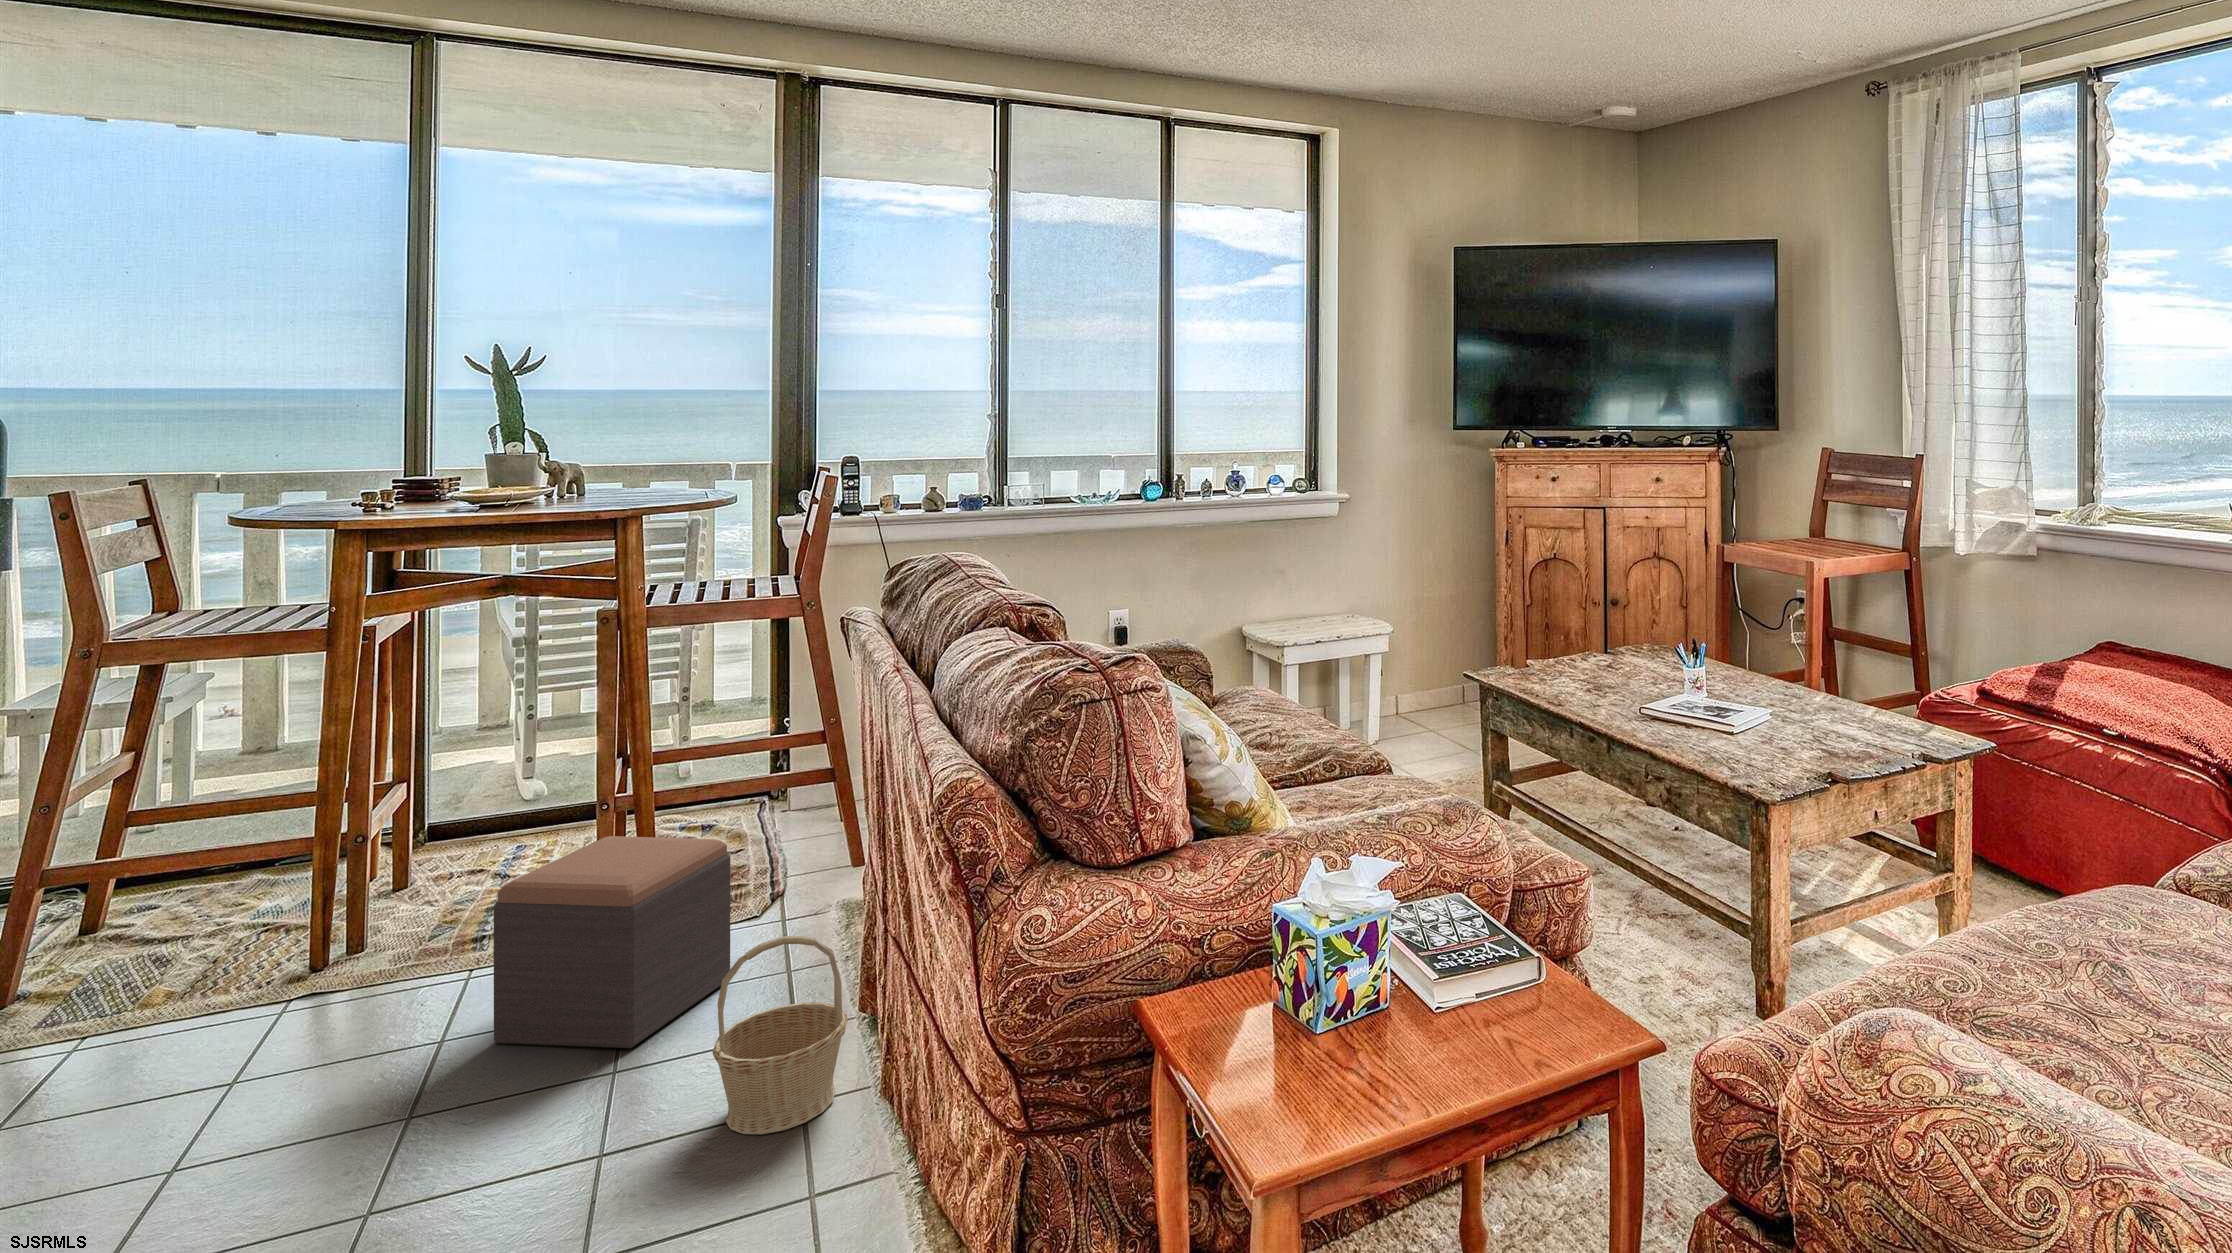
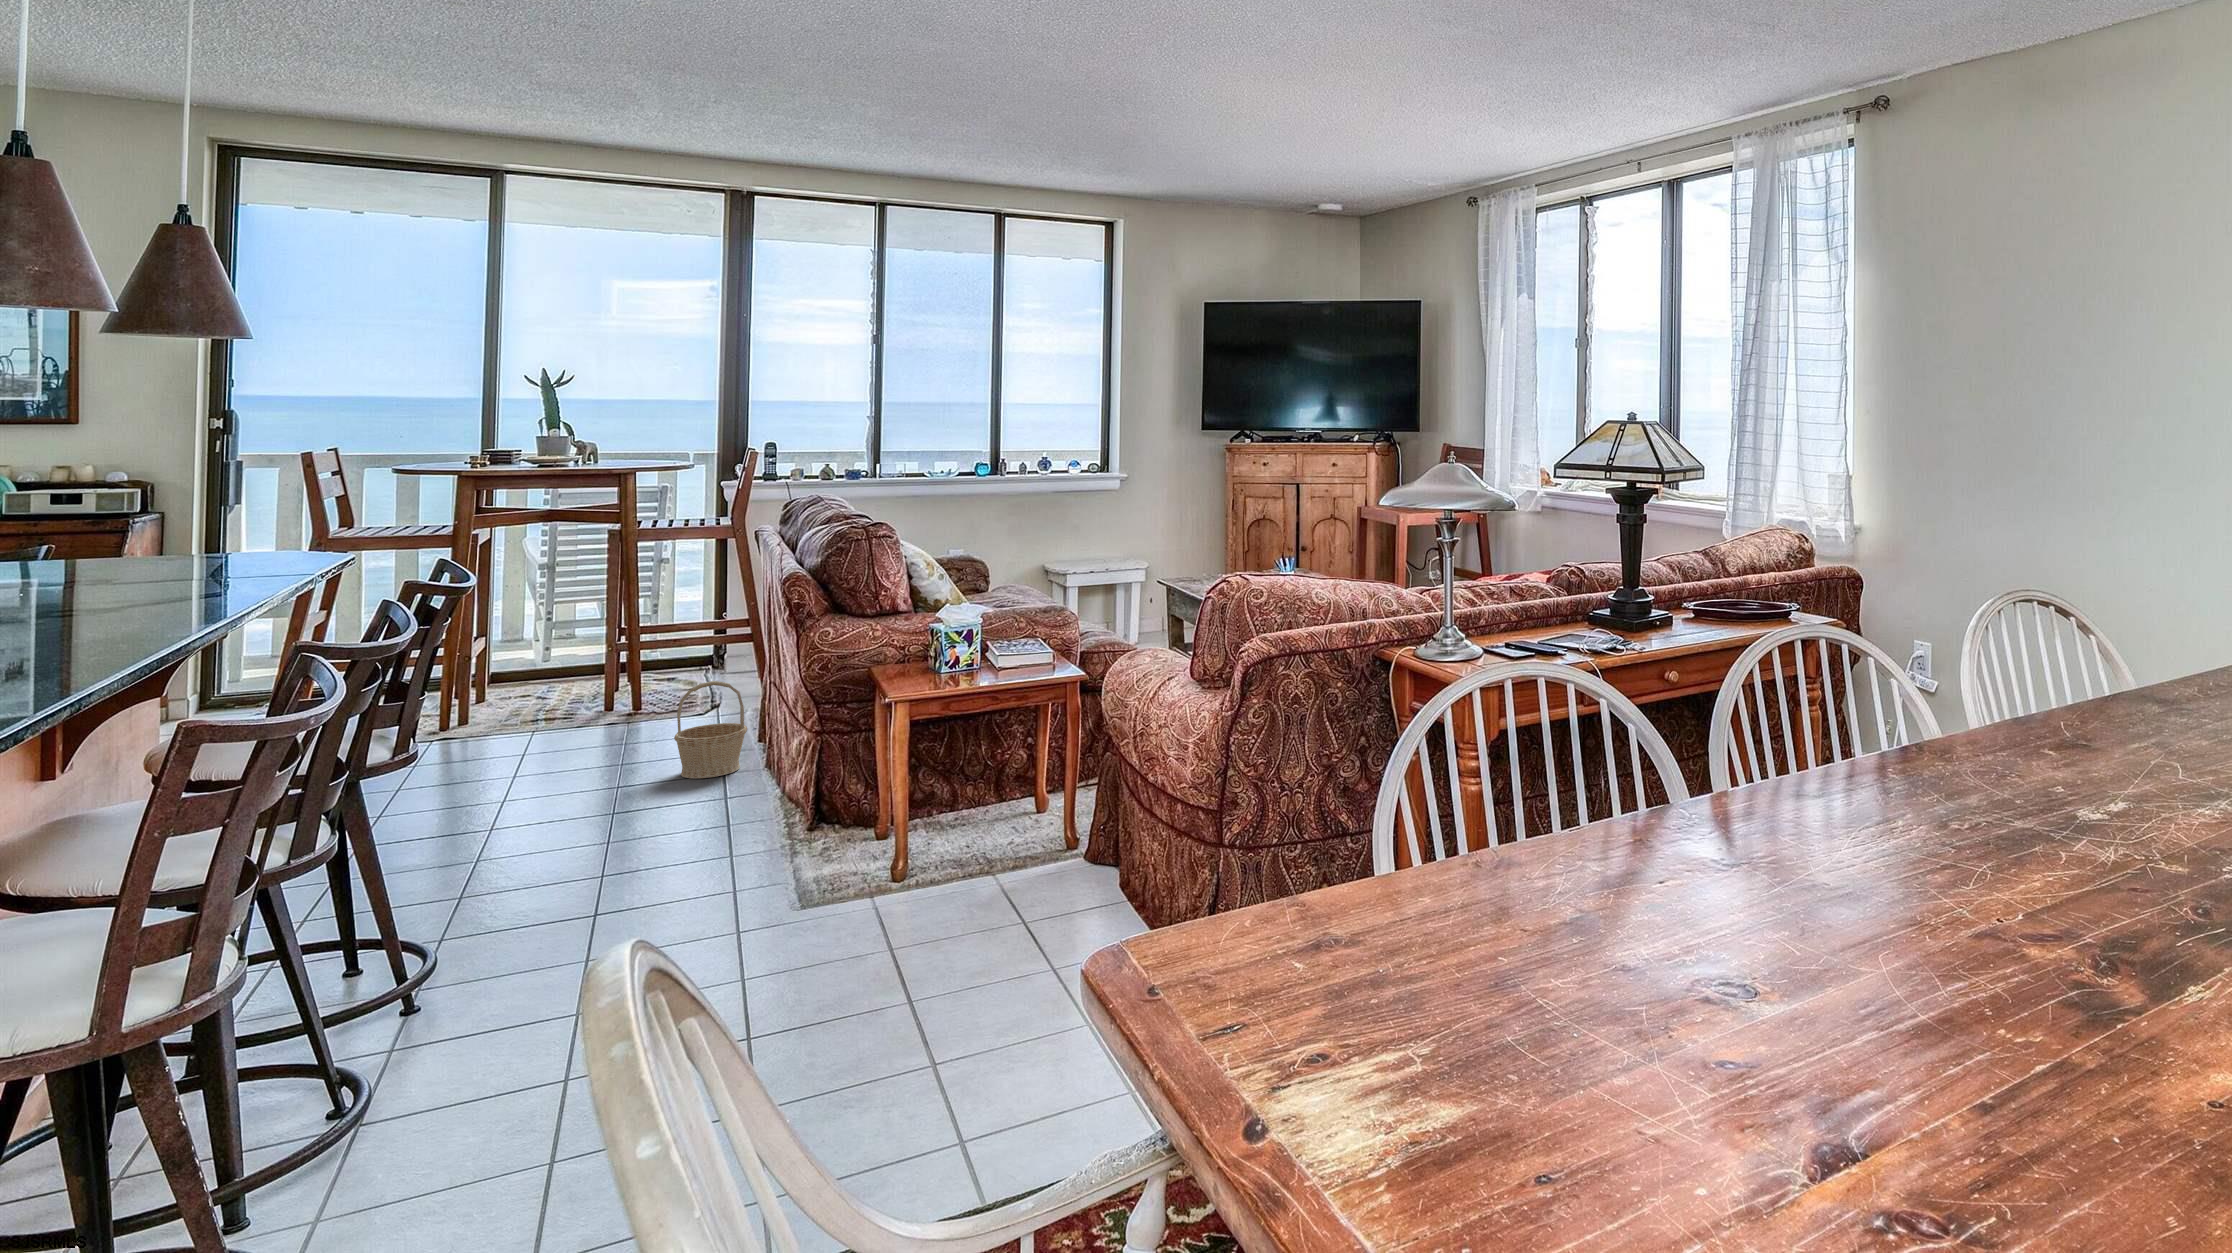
footstool: present [494,836,730,1048] -> none [552,651,685,754]

